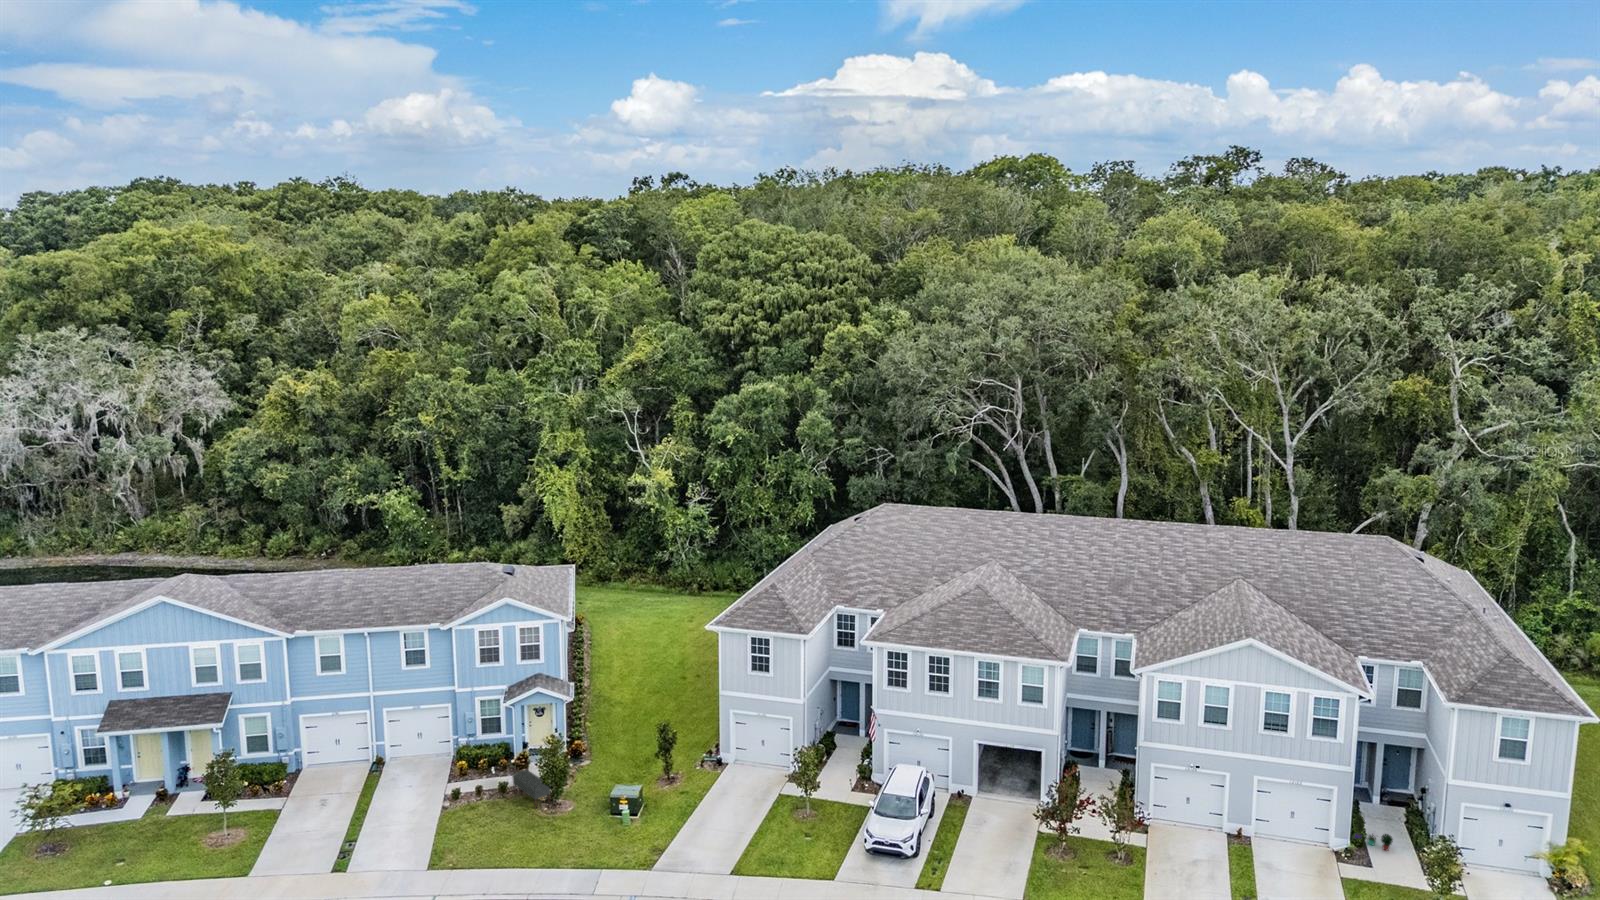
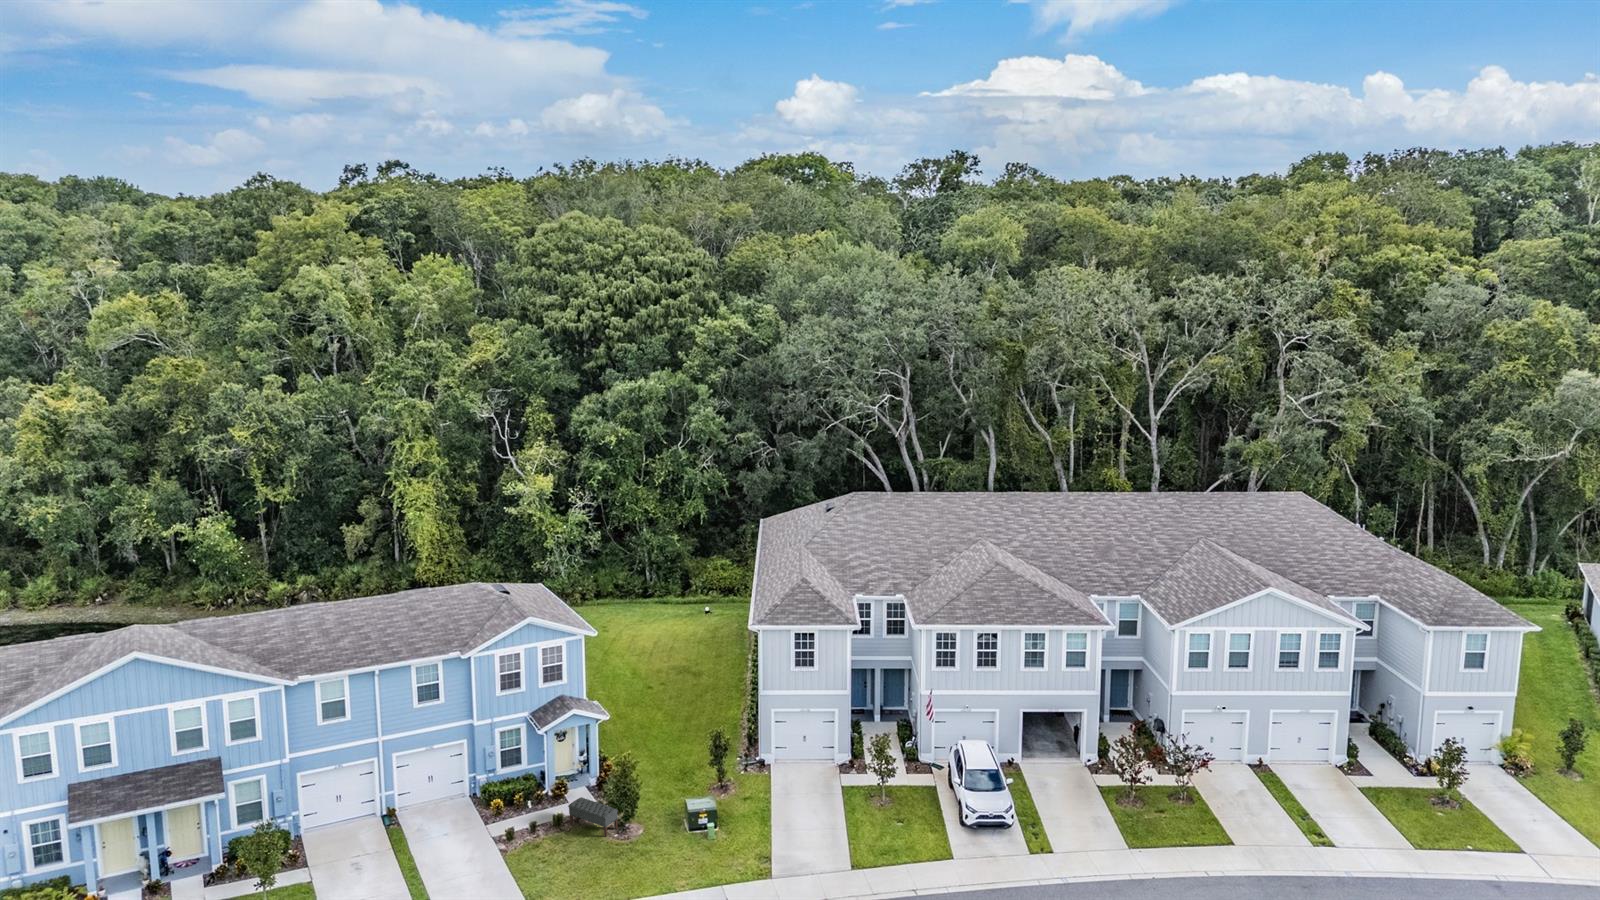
potted plant: present [1355,814,1393,850] -> none [1344,730,1381,760]

